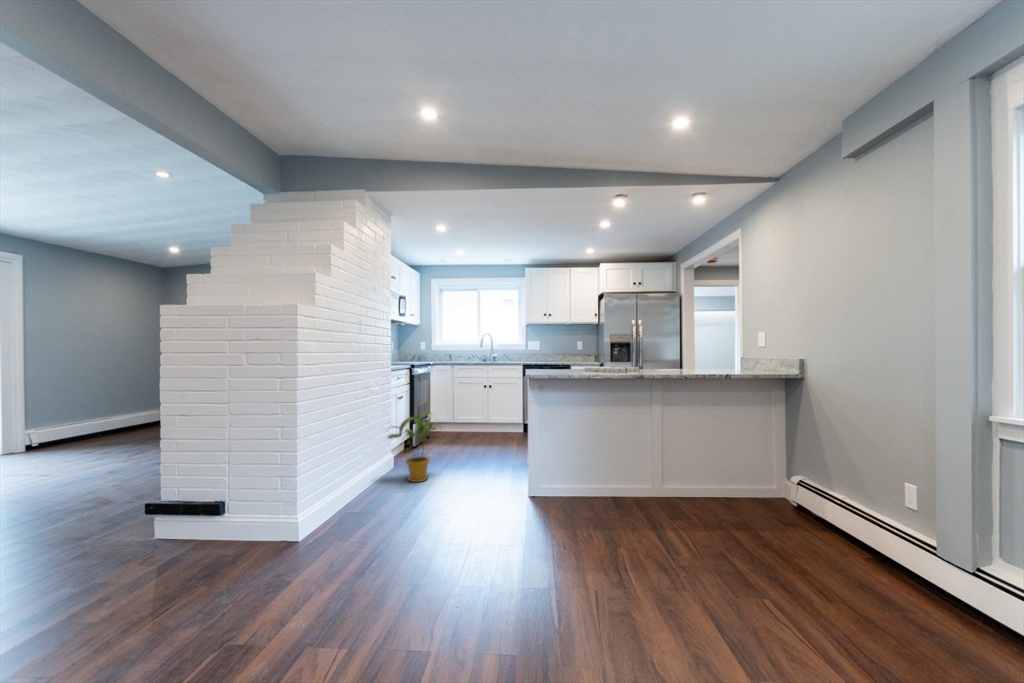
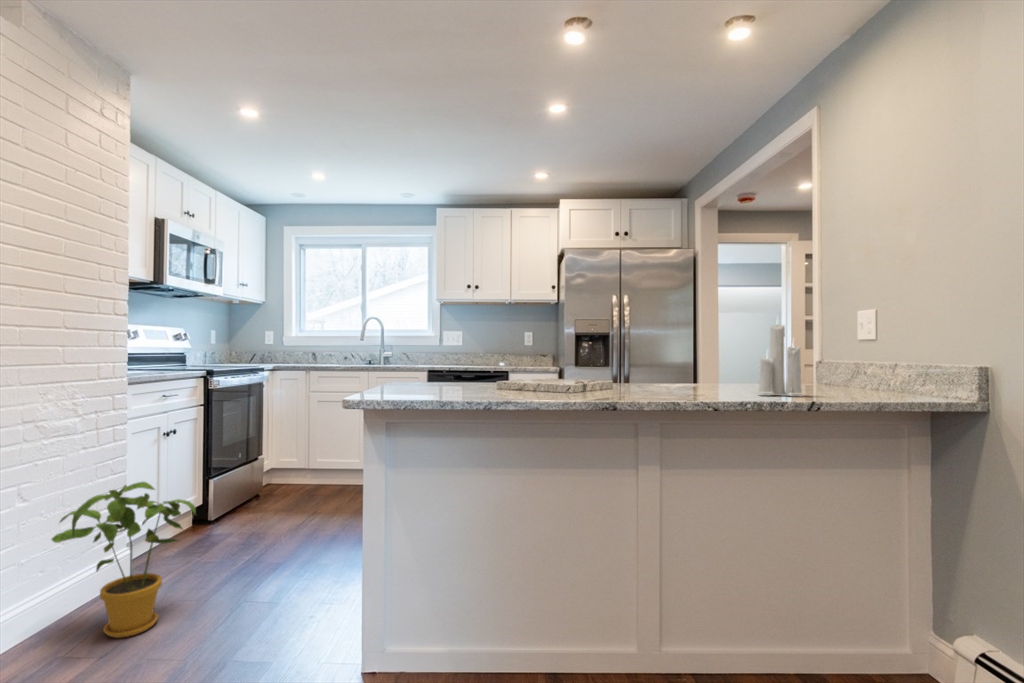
candle: none [709,333,731,373] -> present [758,320,802,397]

